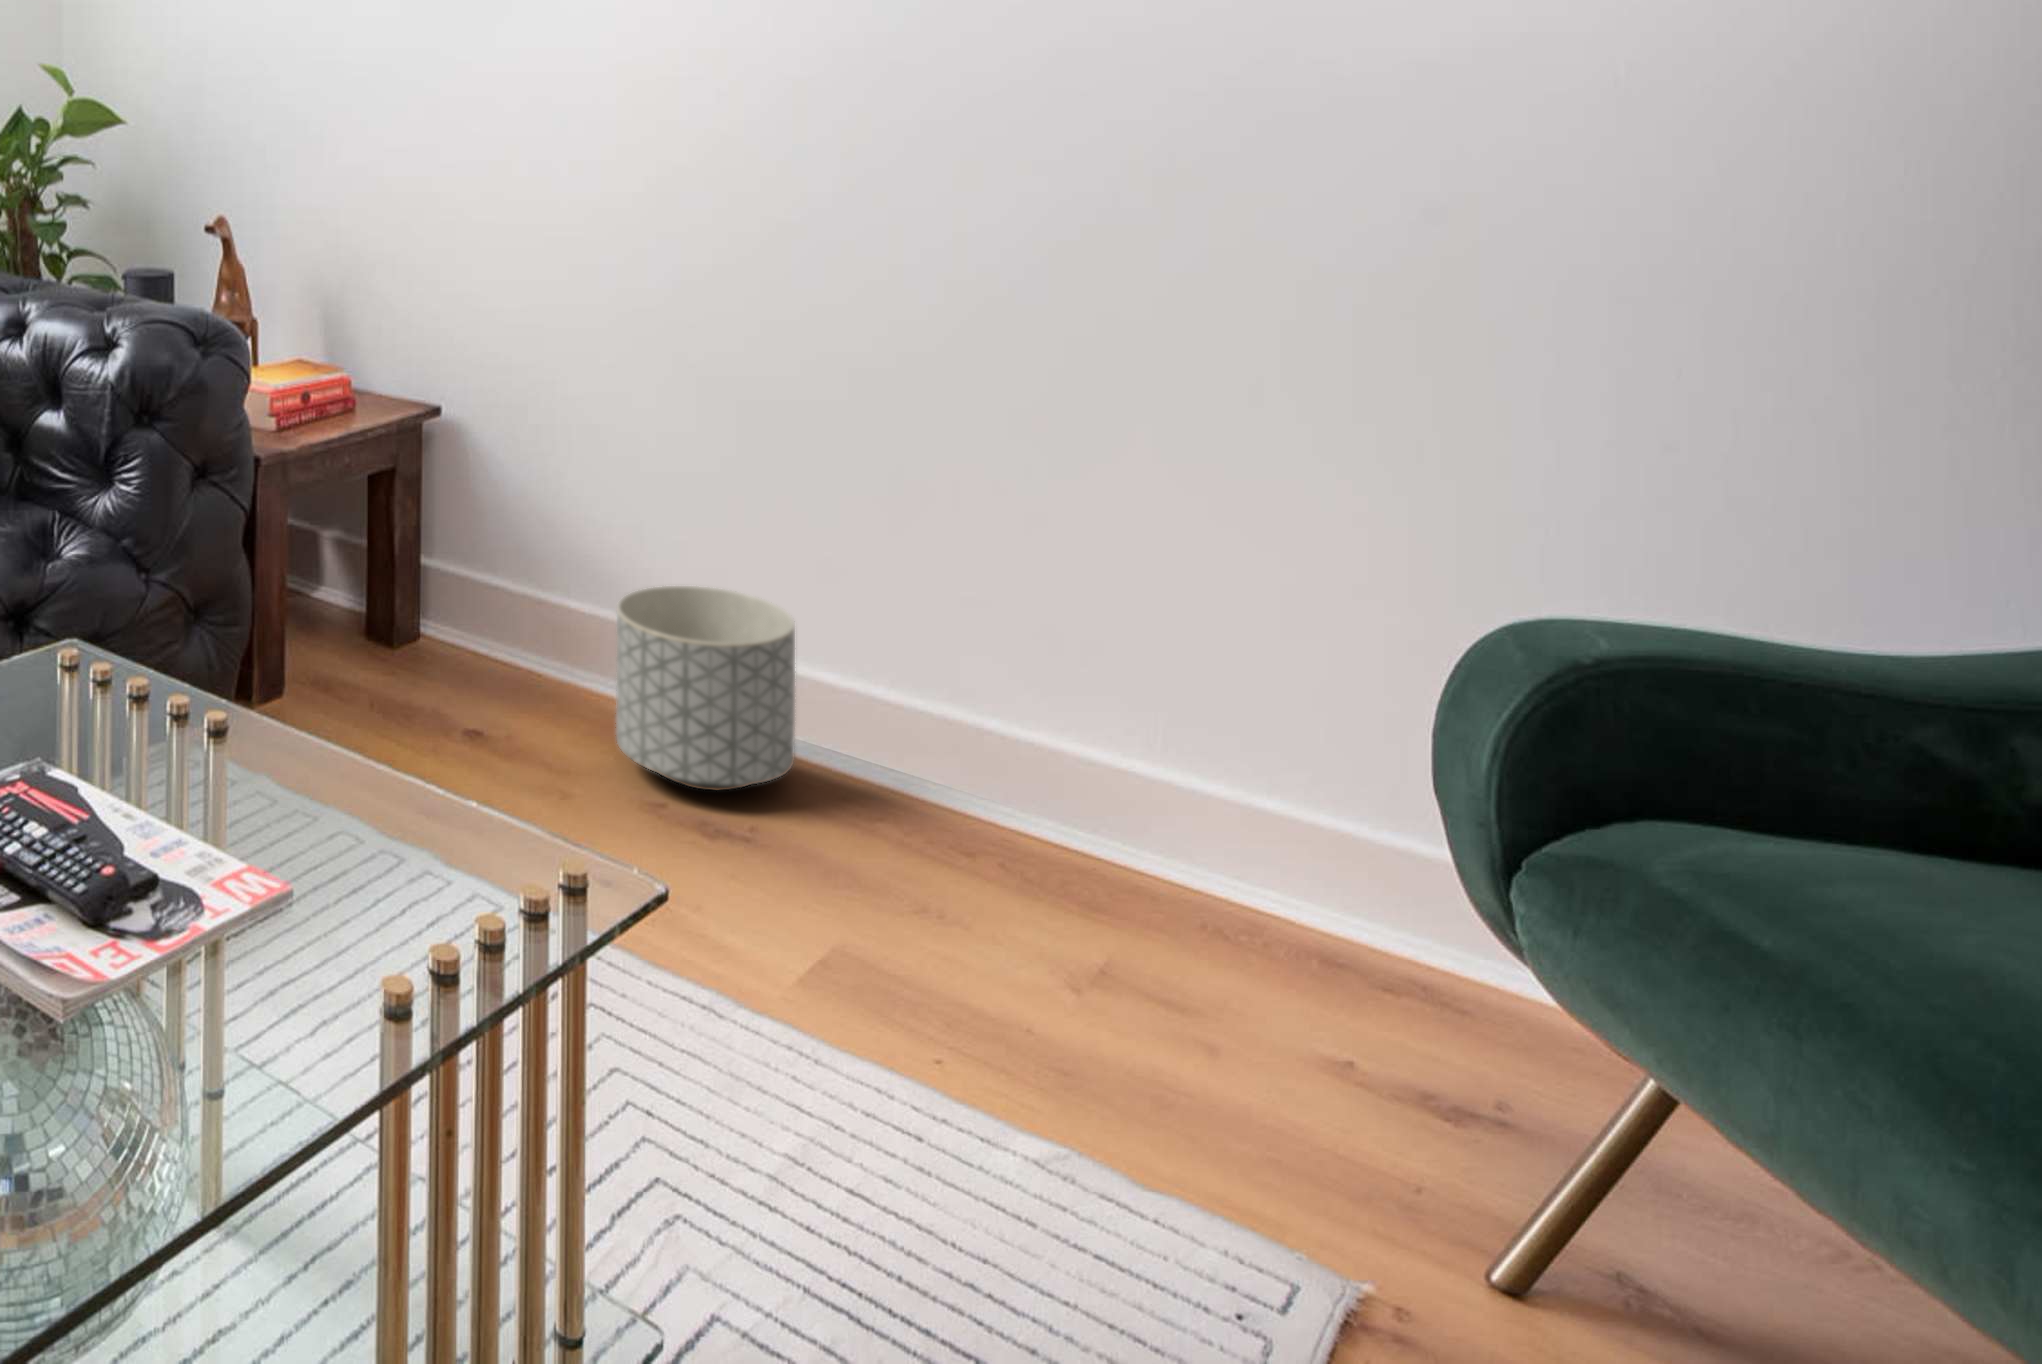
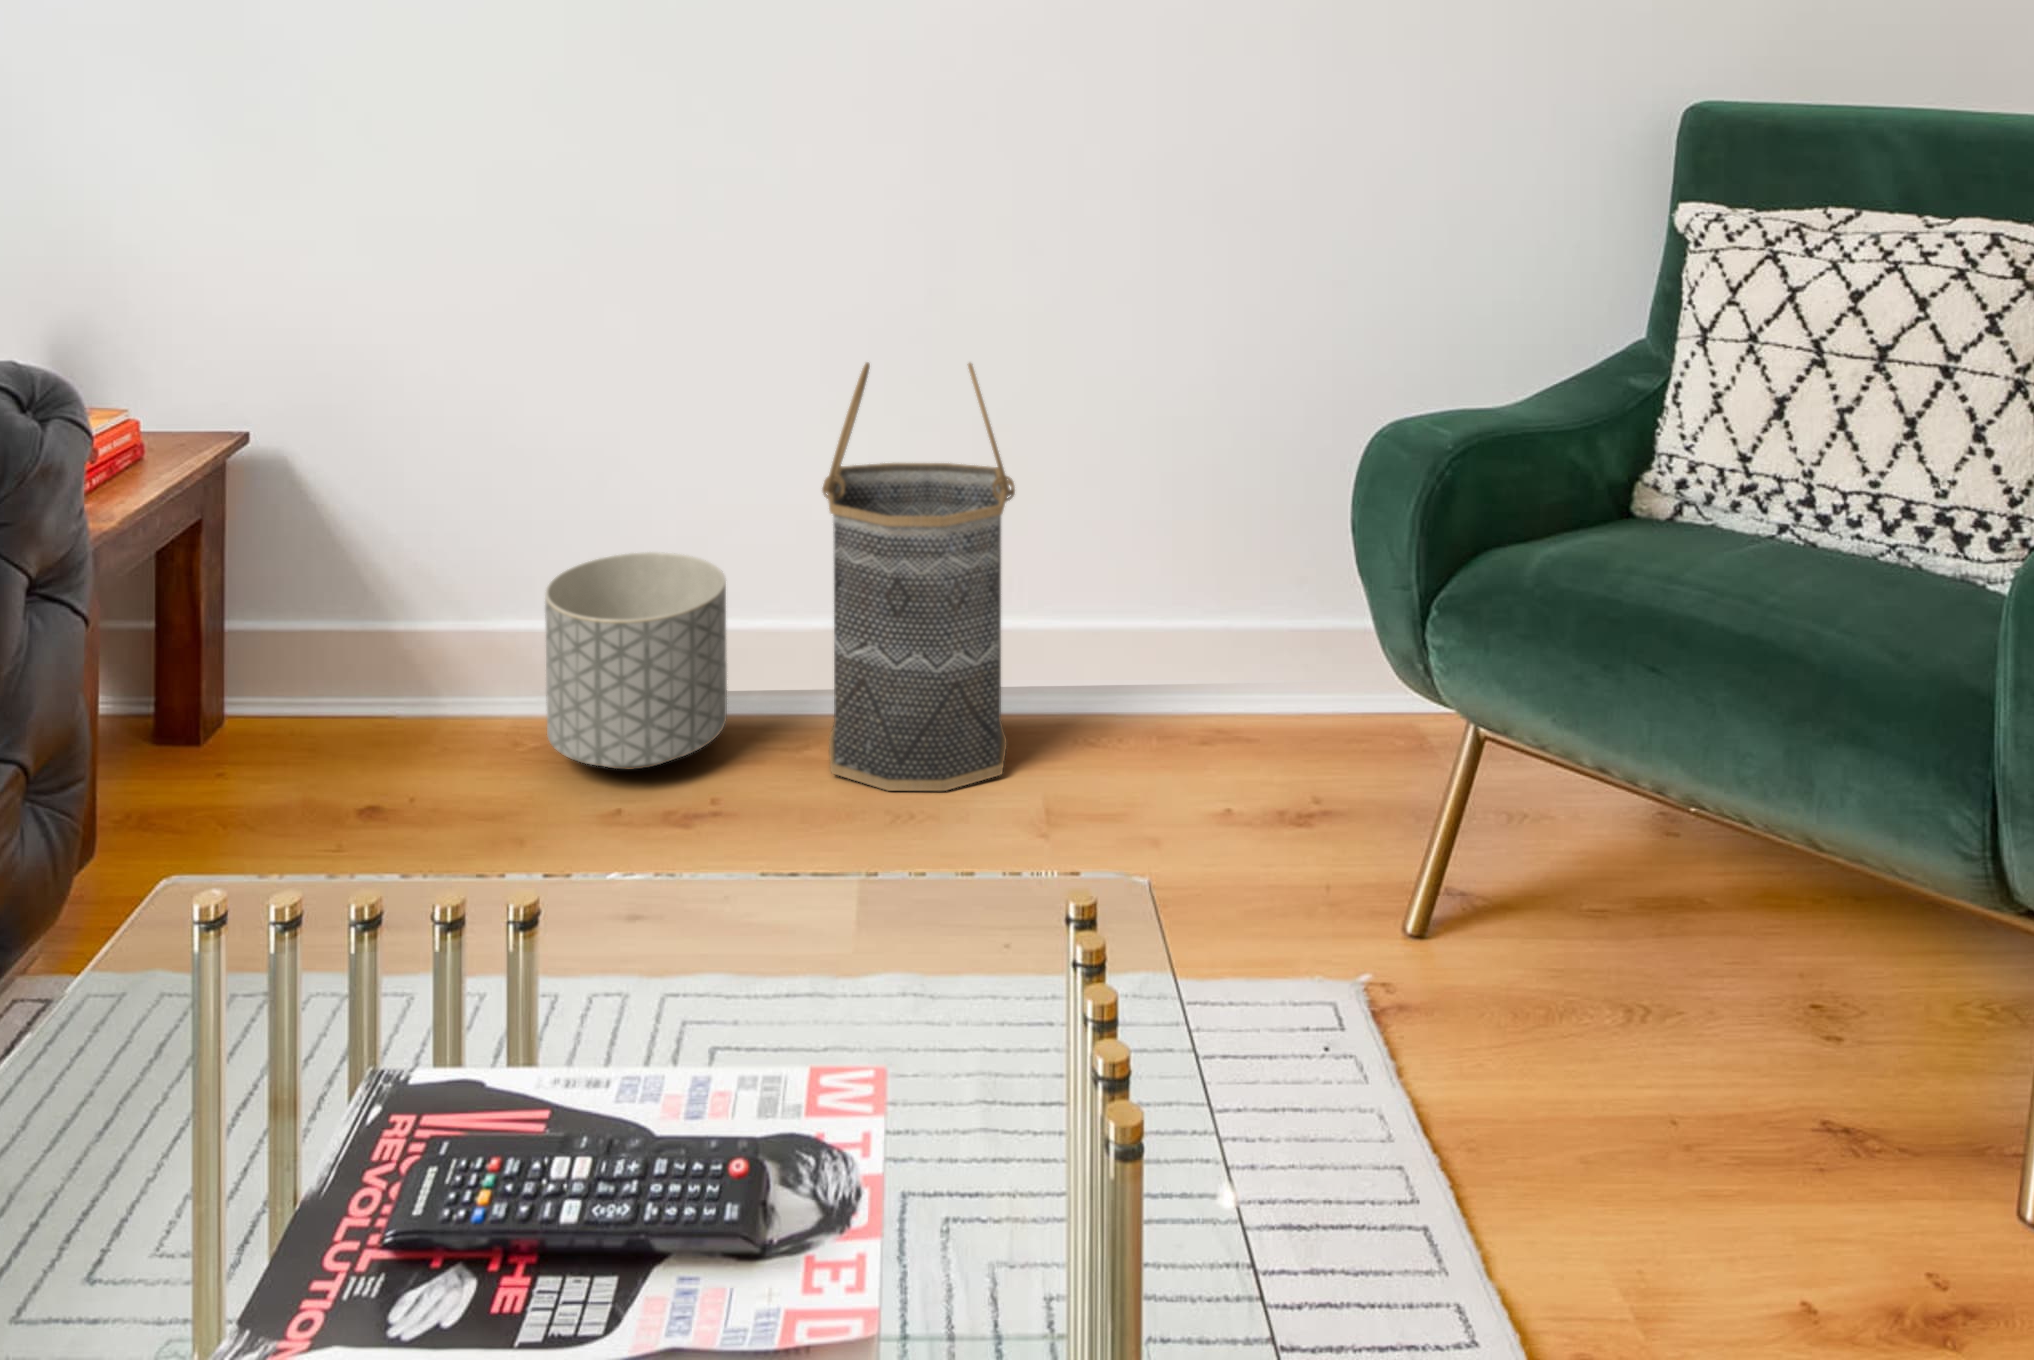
basket: none [869,437,1109,923] -> present [822,362,1015,791]

